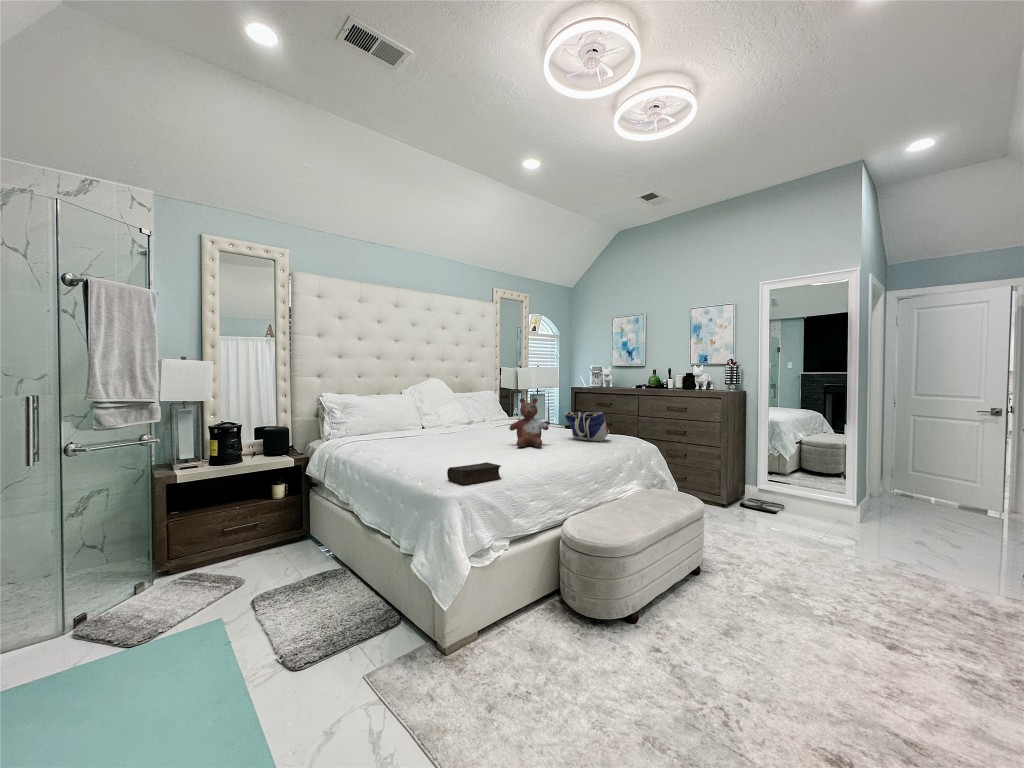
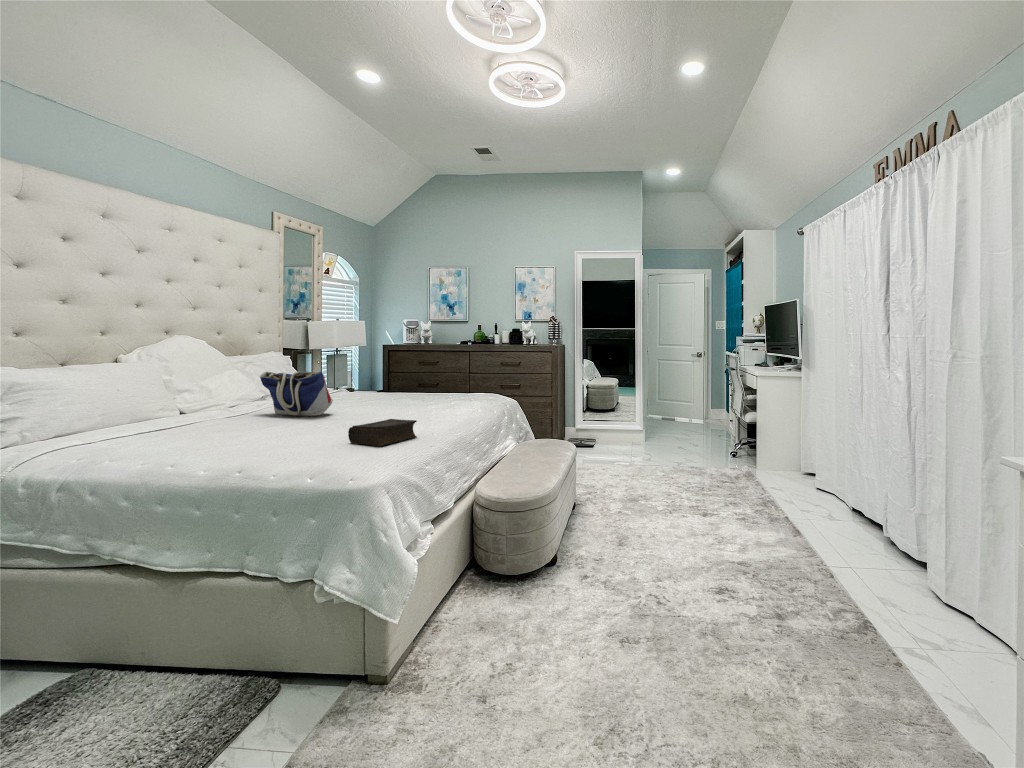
stuffed bear: present [509,398,549,447] -> none [365,347,414,407]
tote bag: present [565,412,610,441] -> present [260,371,333,416]

